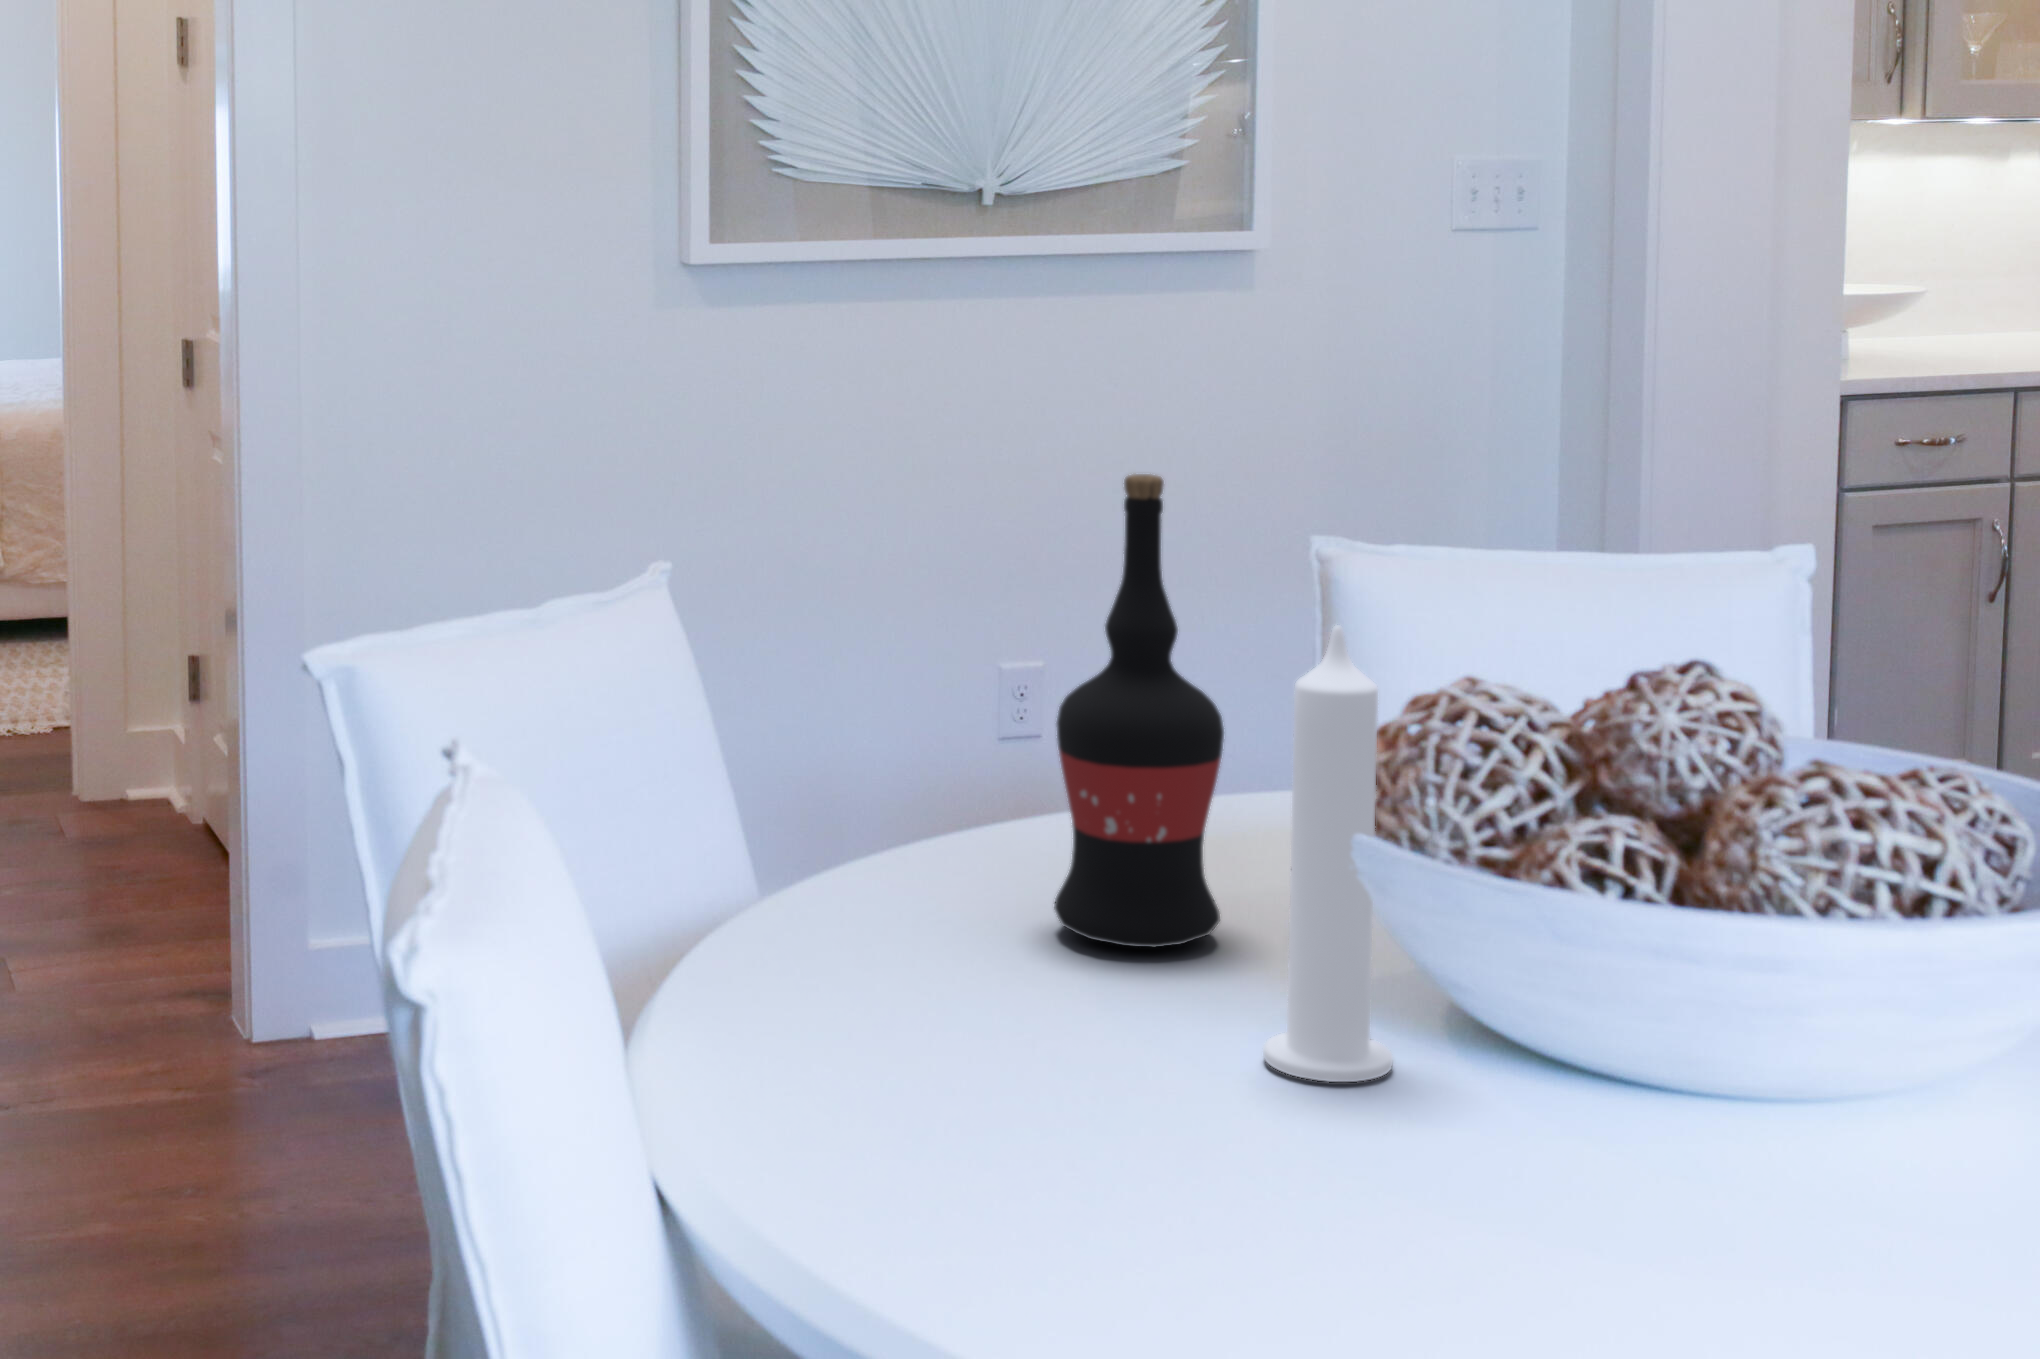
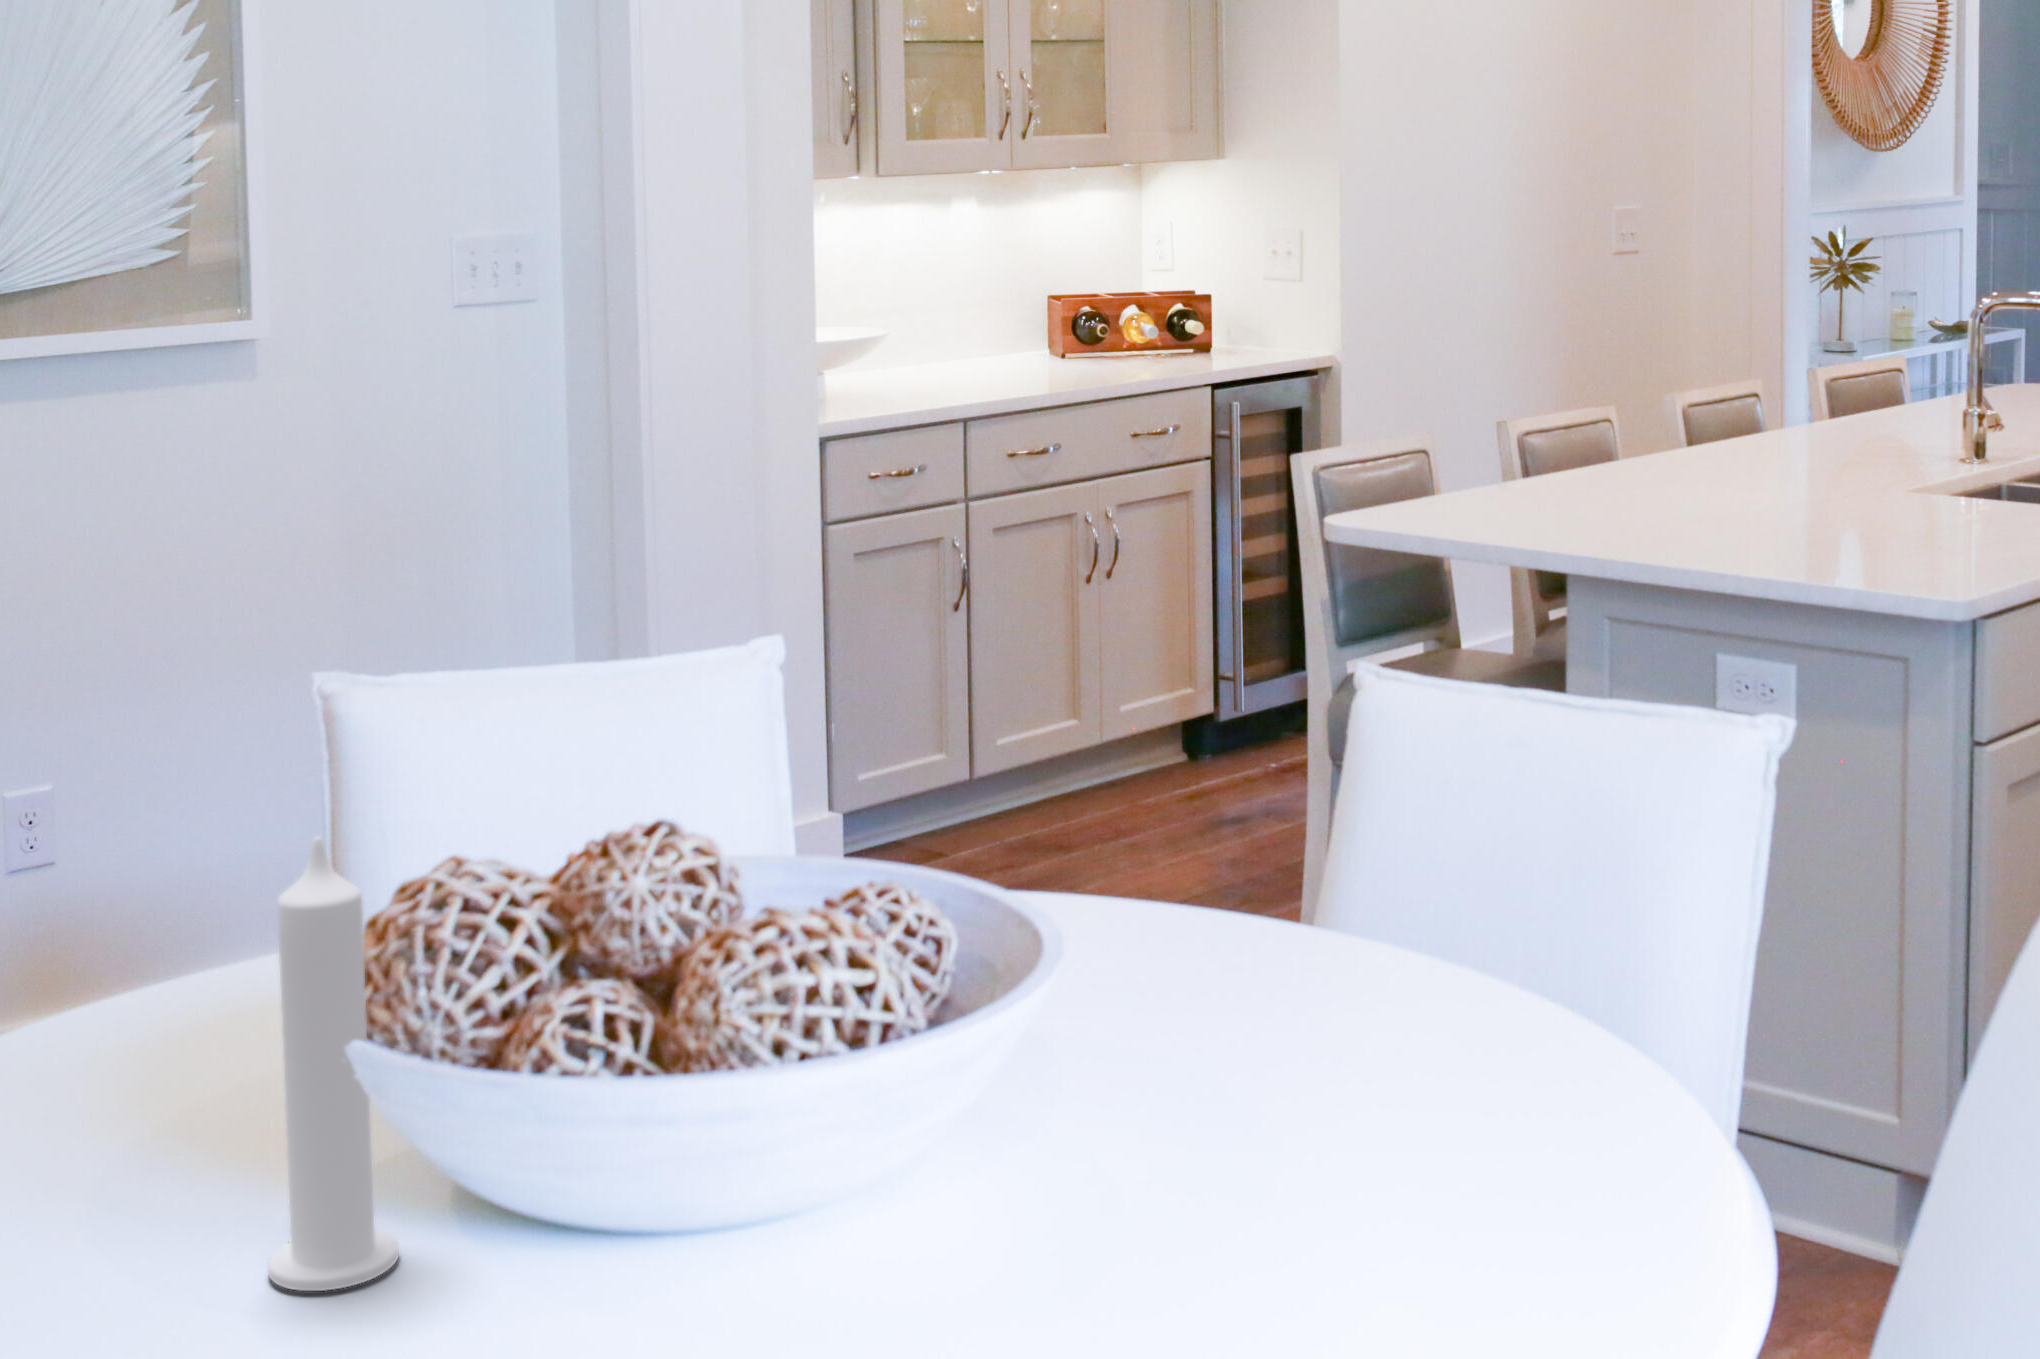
wine bottle: present [1054,474,1224,948] -> none [46,679,234,1162]

